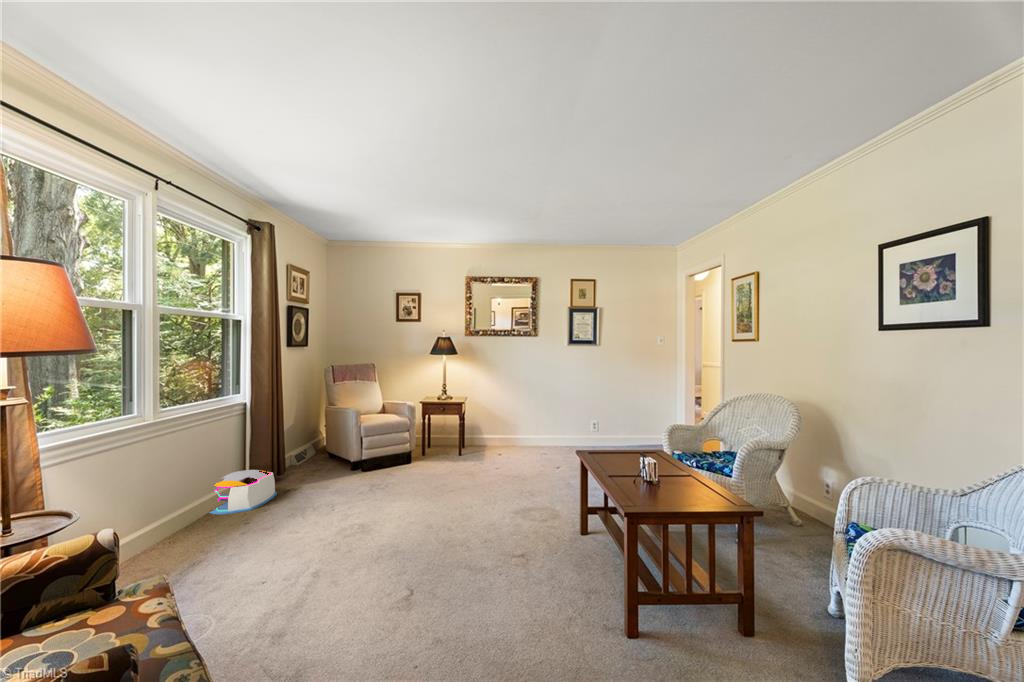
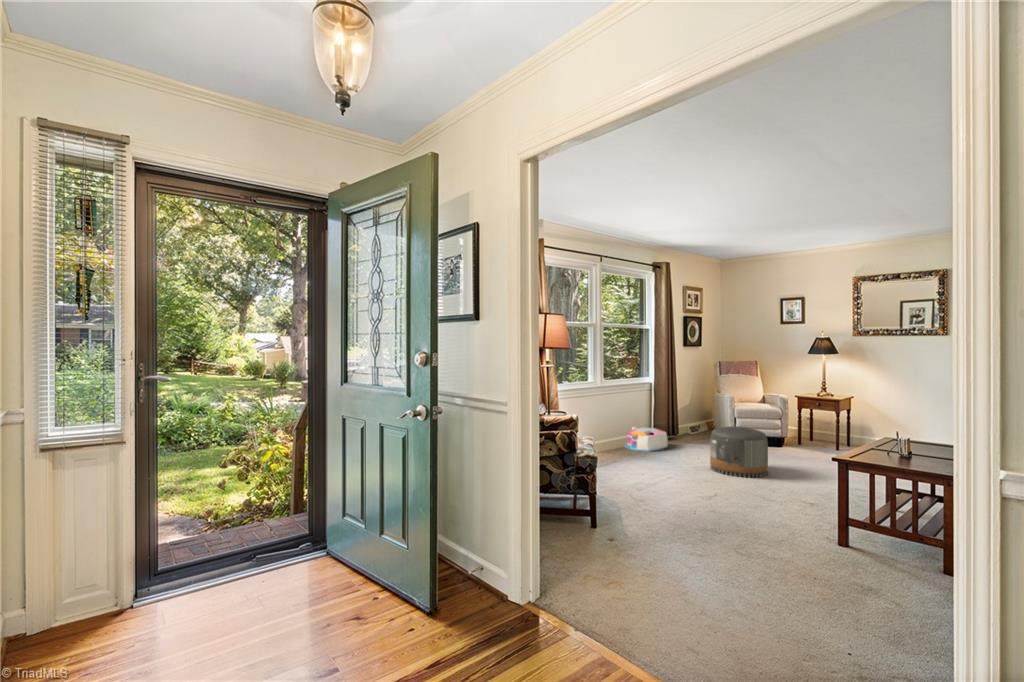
pouf: none [356,451,430,524] -> present [710,426,768,478]

